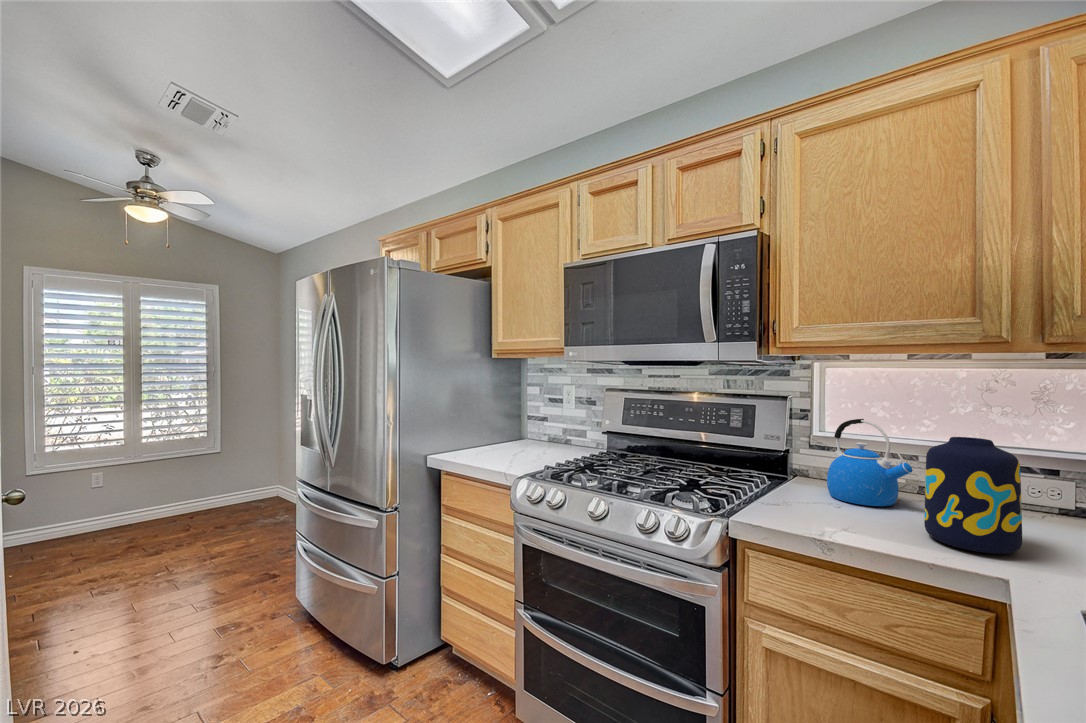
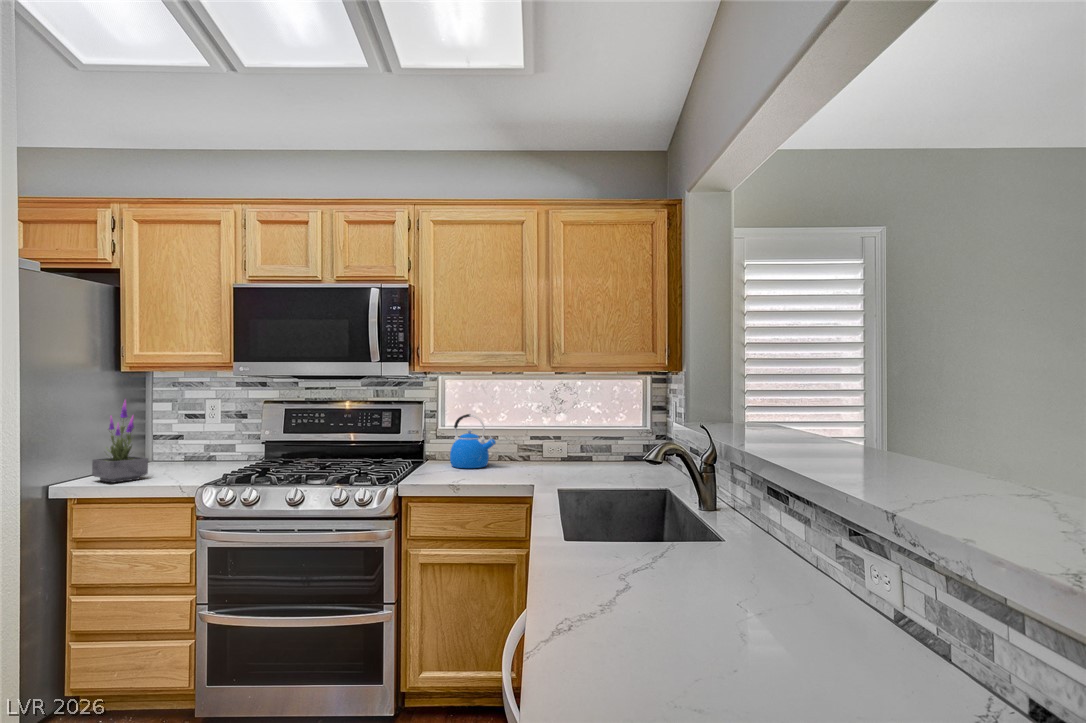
potted plant: none [464,381,501,457] -> present [92,400,148,483]
vase: present [924,437,1022,554] -> none [502,419,541,479]

